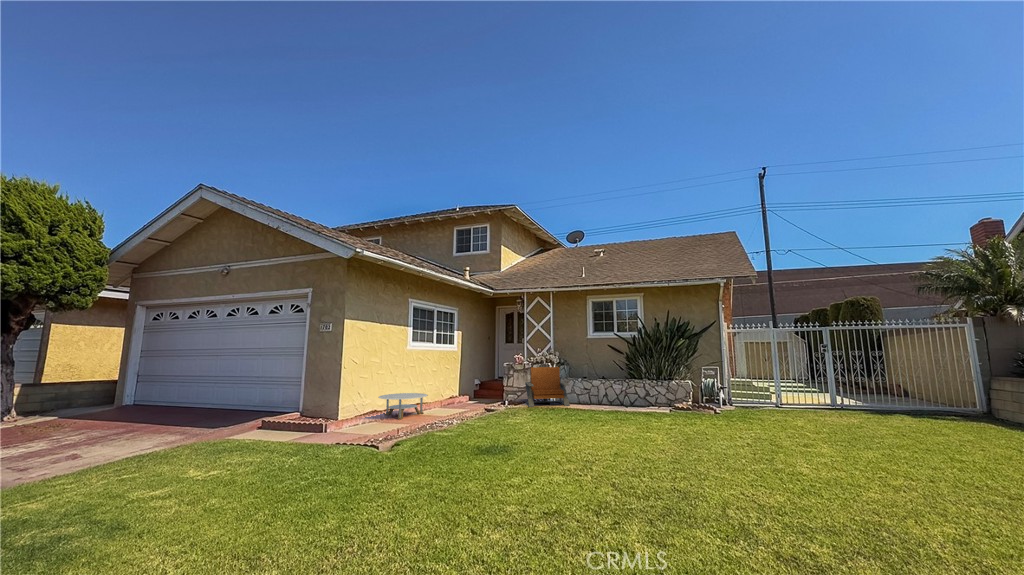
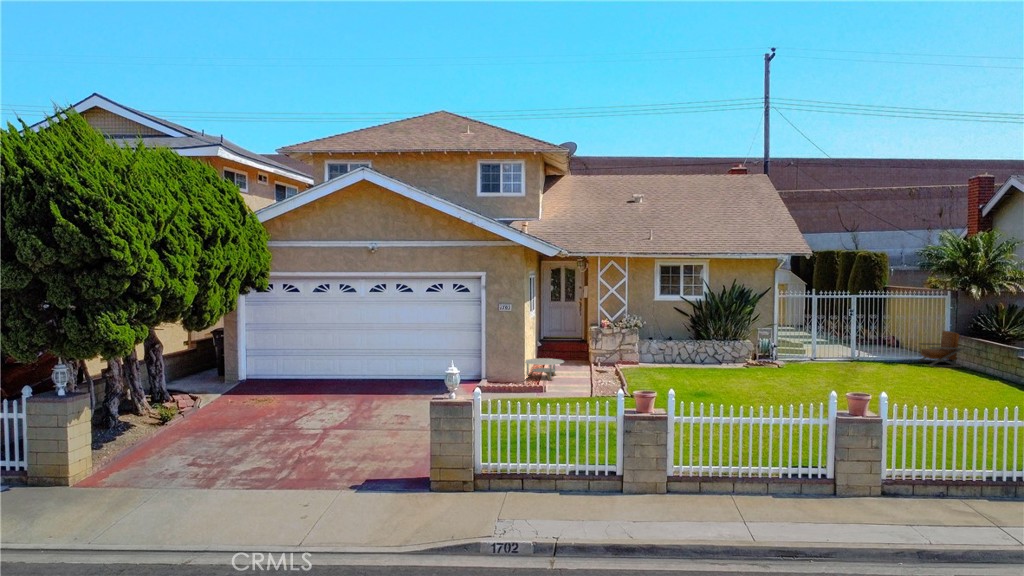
lounge chair: present [525,367,570,407] -> present [919,331,963,367]

